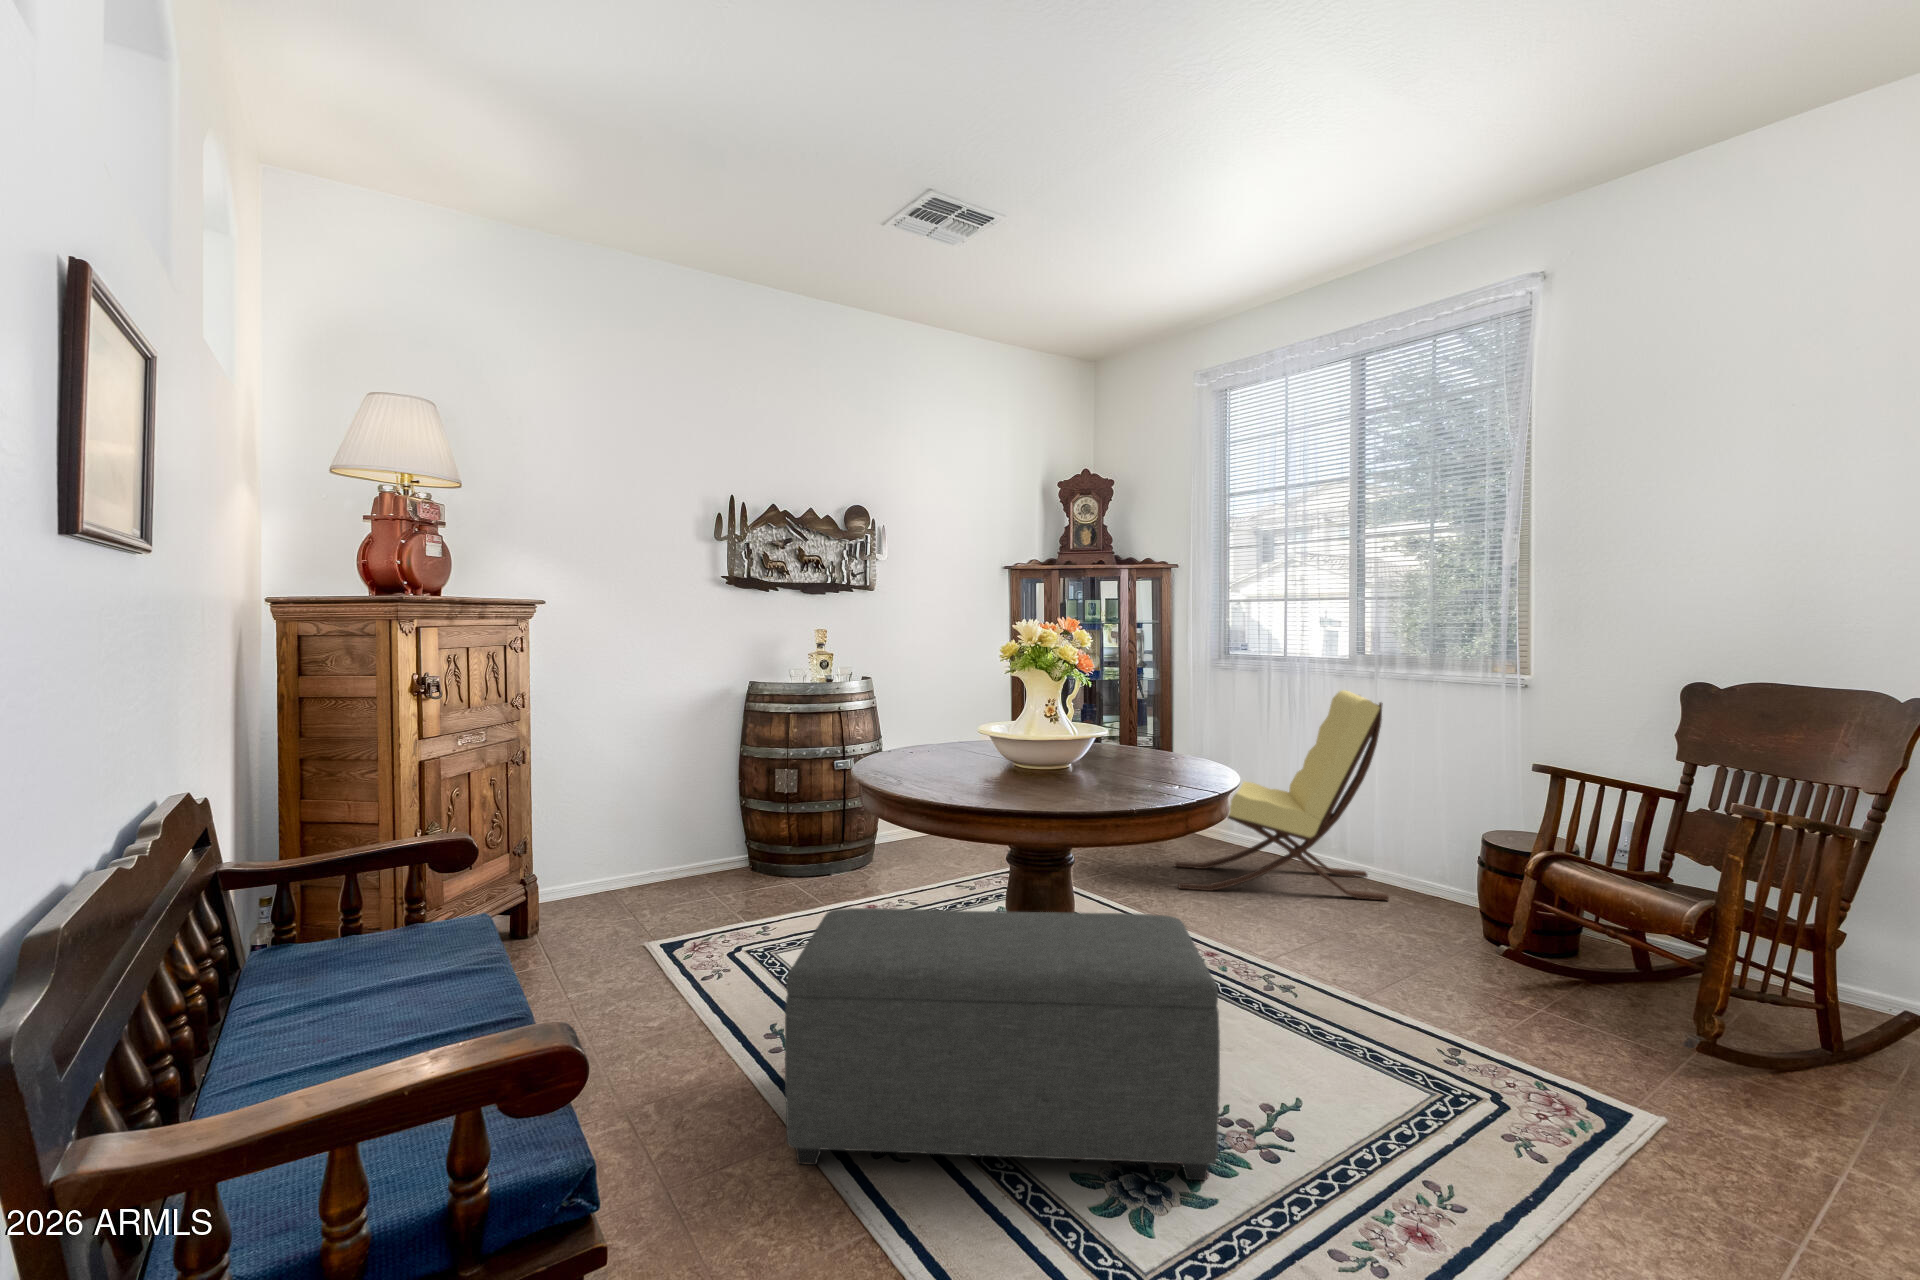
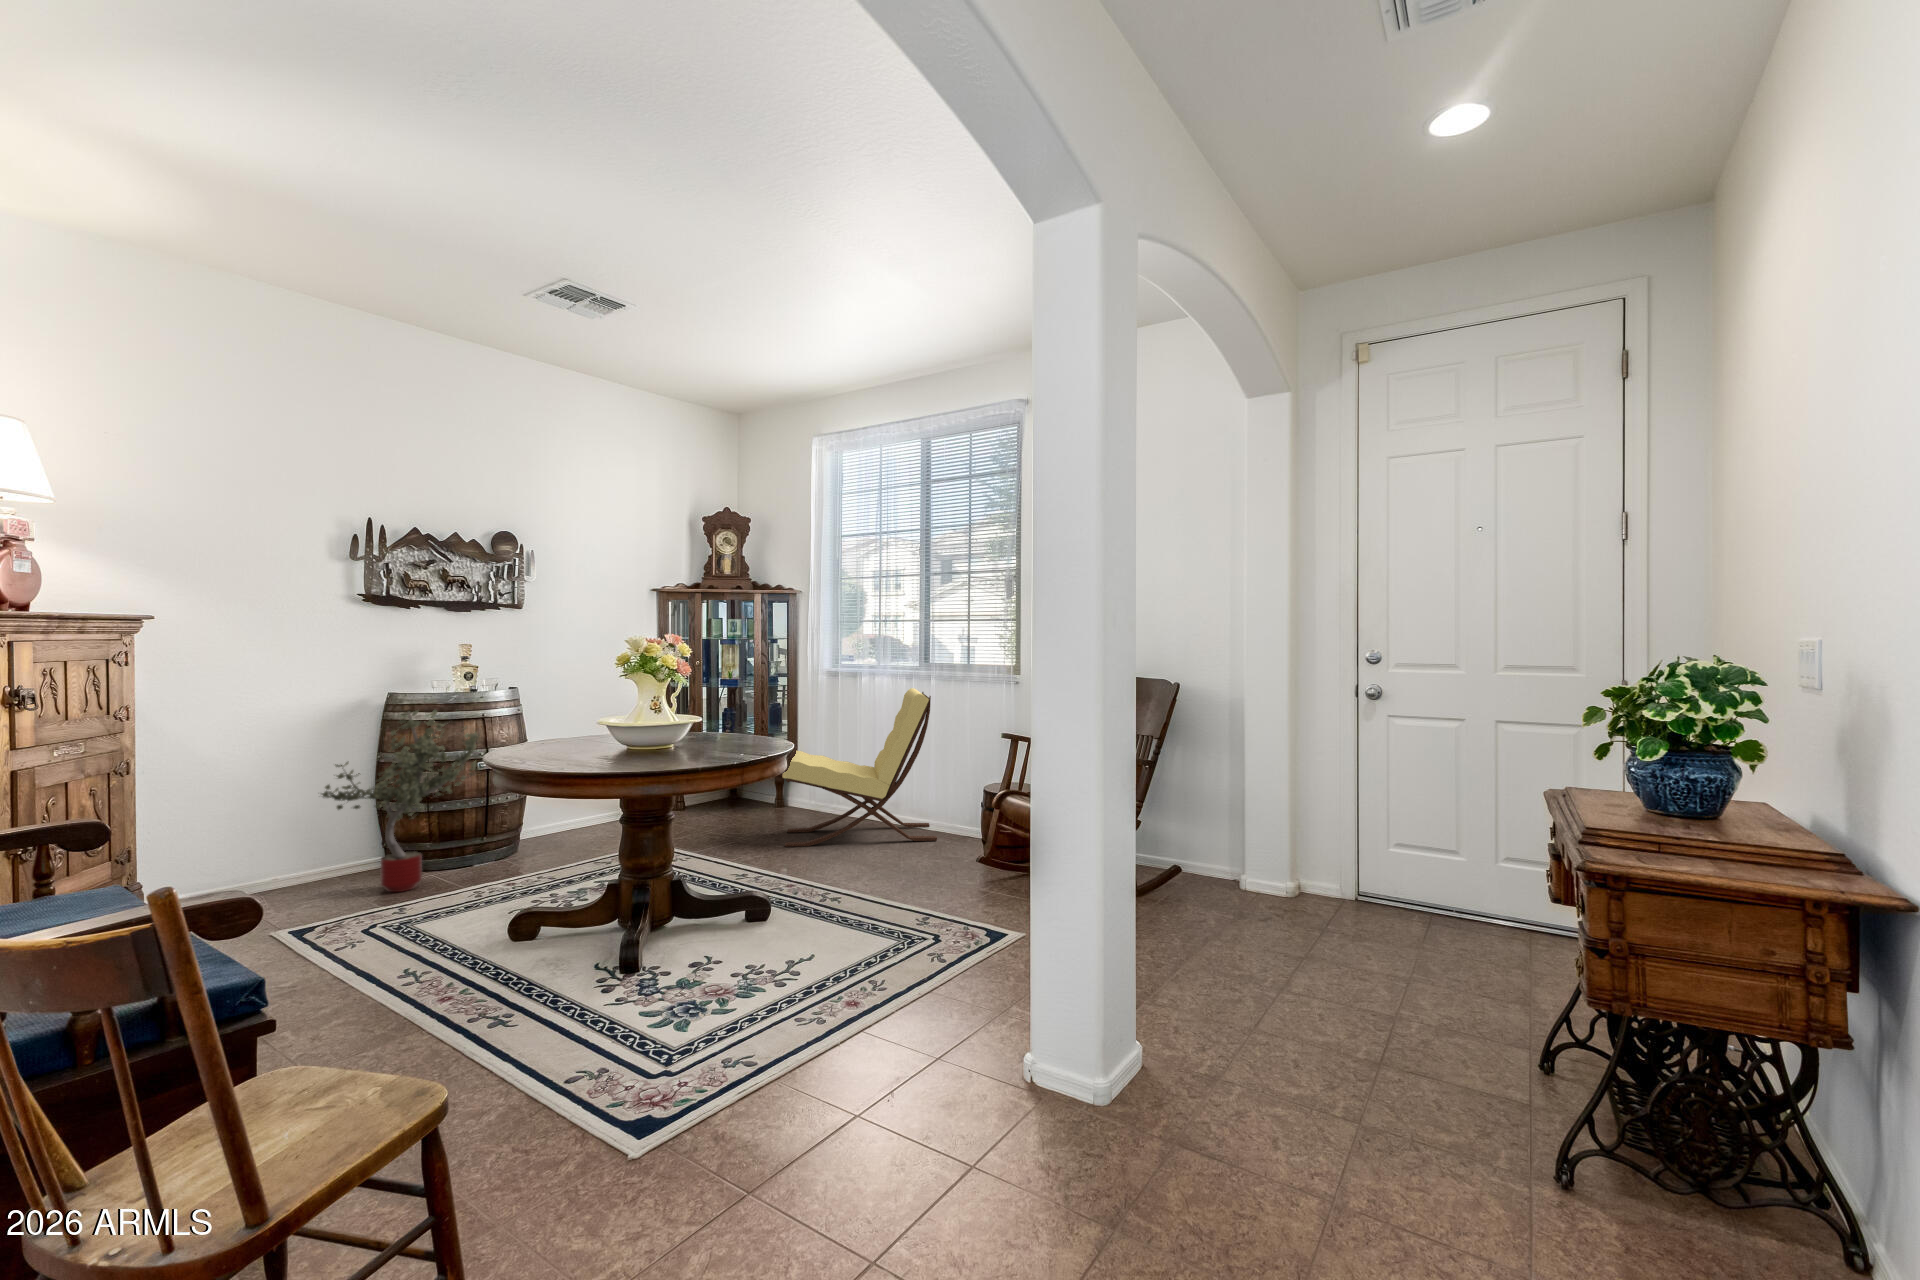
potted tree: none [686,702,842,905] -> present [322,710,482,892]
ottoman: present [785,908,1220,1180] -> none [413,844,747,1048]

